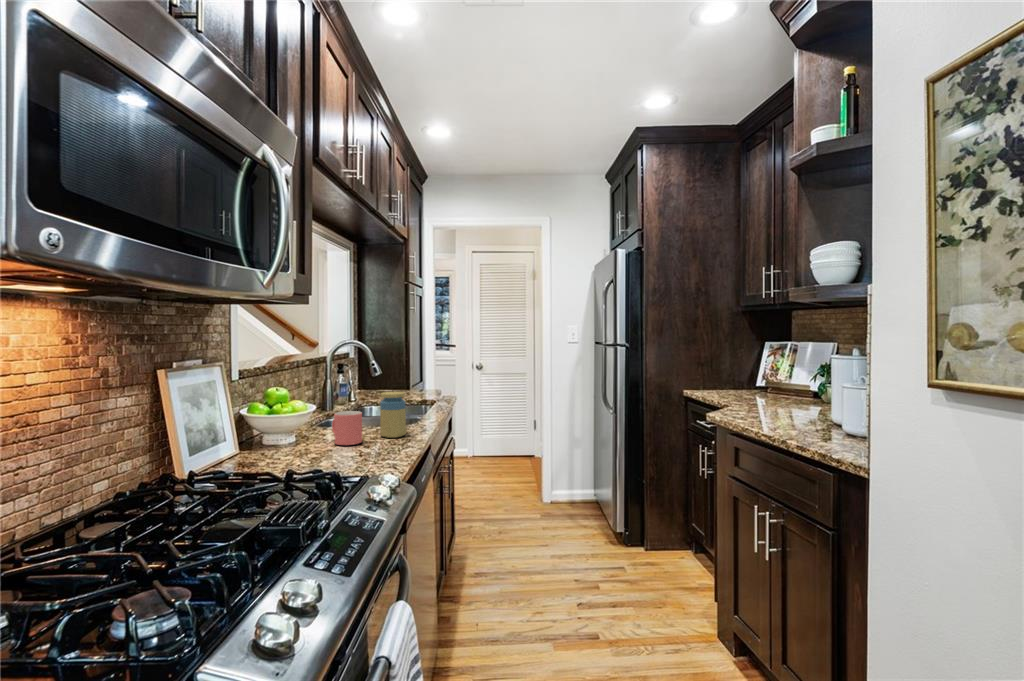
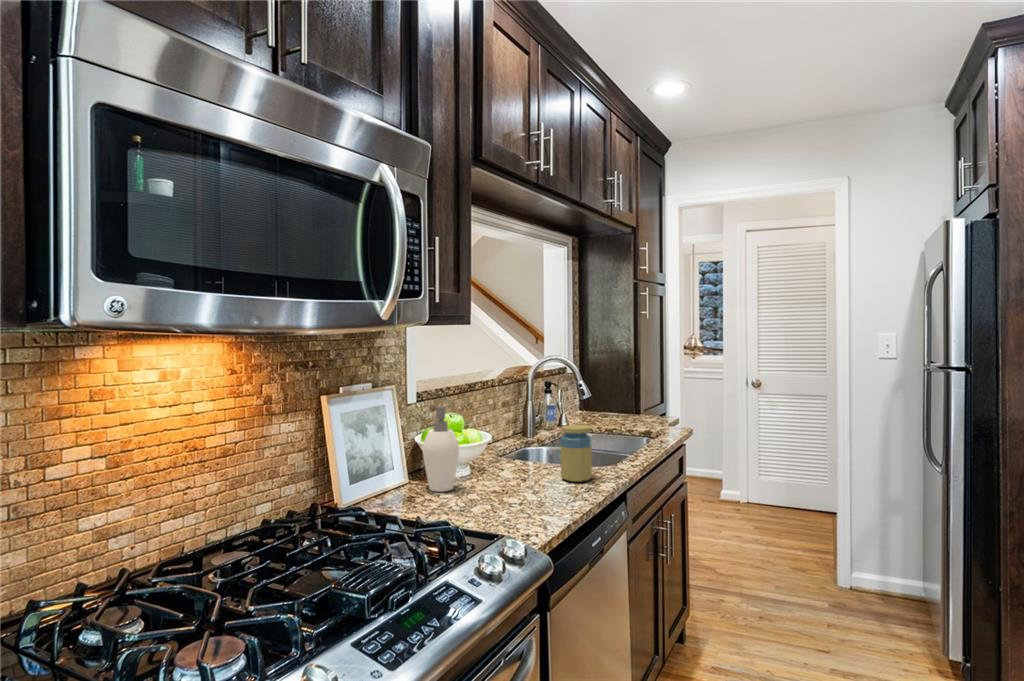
soap dispenser: none [259,378,300,456] -> present [423,406,459,492]
mug: present [332,411,362,445] -> none [505,446,536,486]

